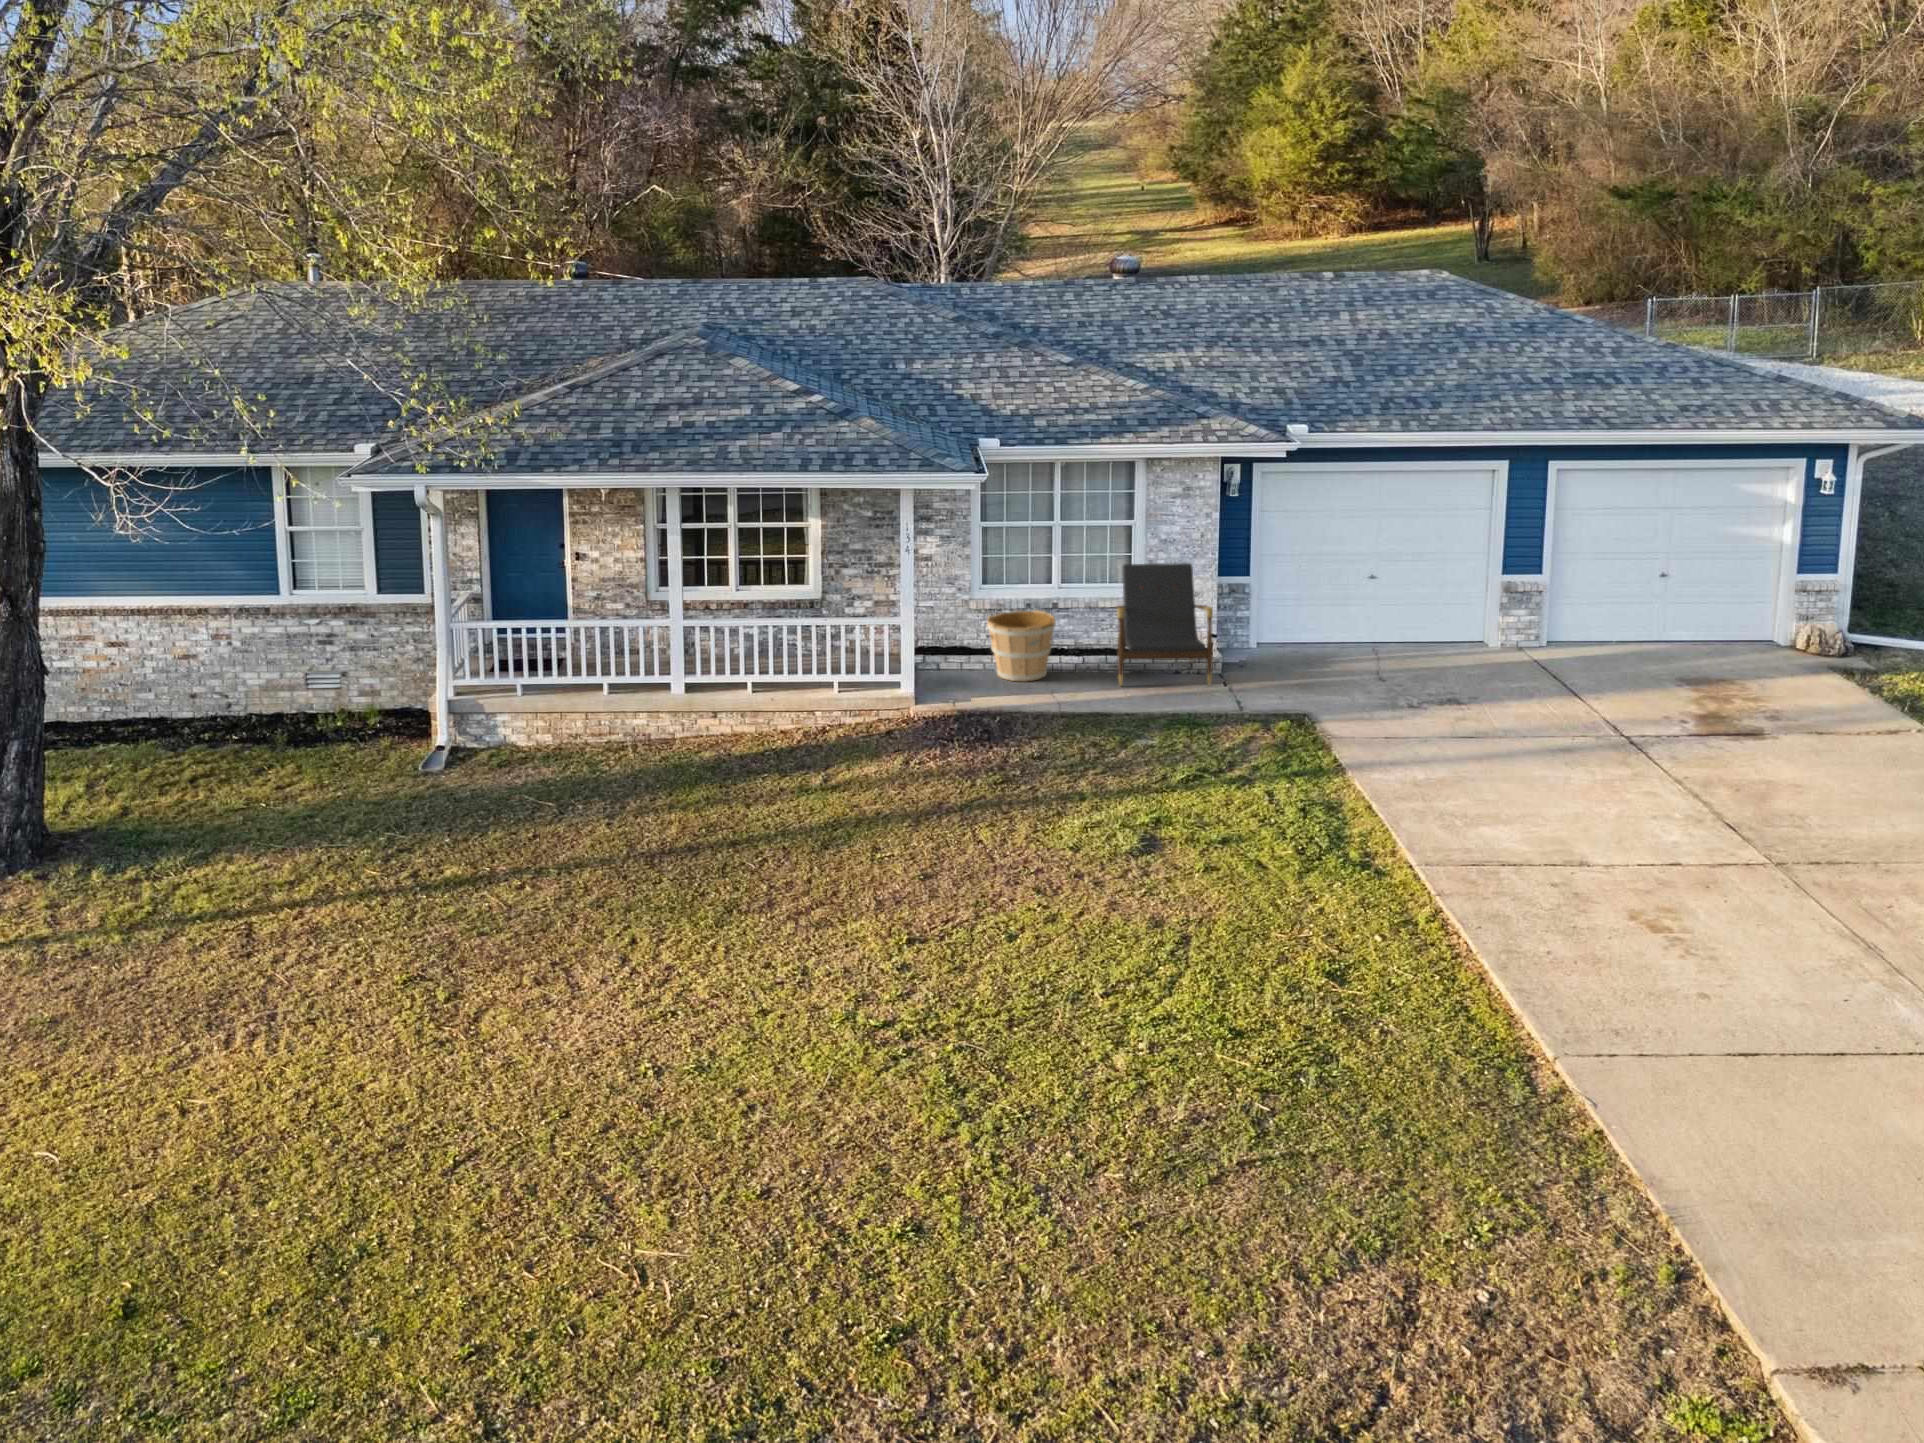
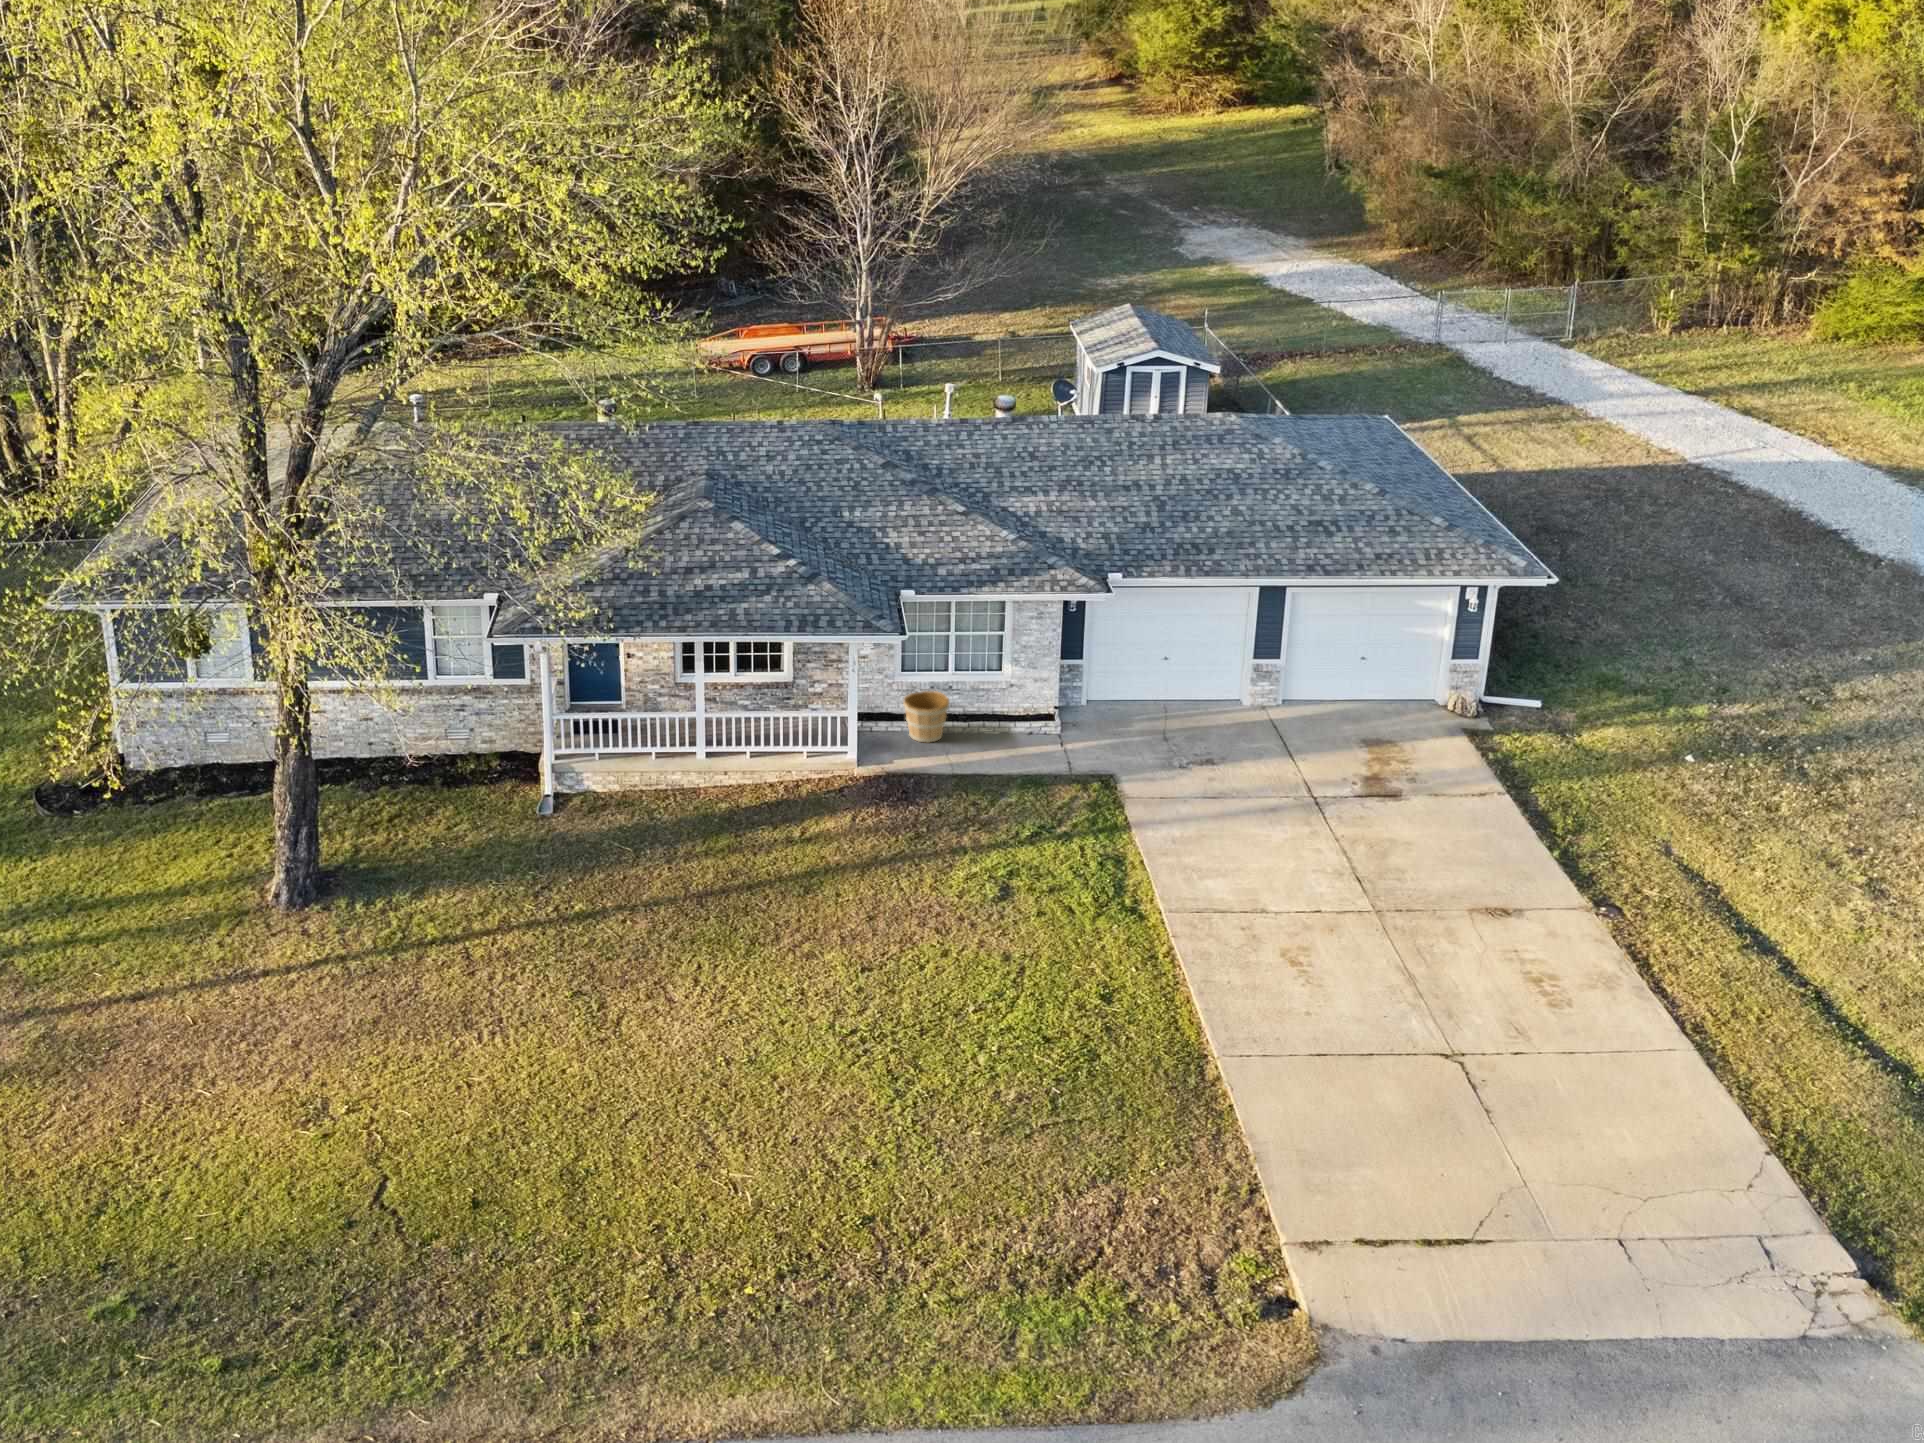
lounge chair: present [1116,563,1213,686] -> none [990,662,1054,749]

